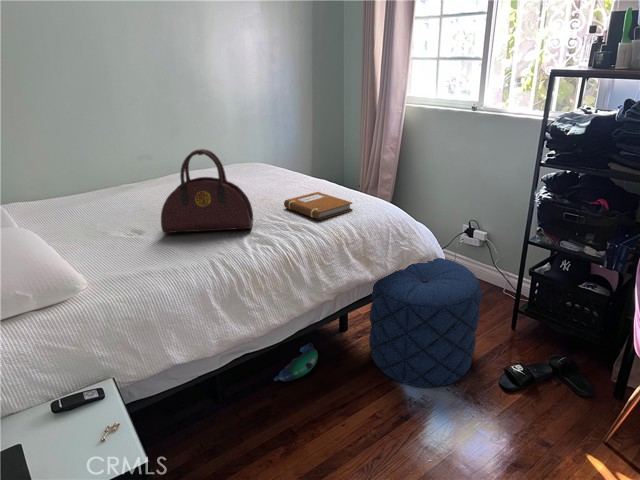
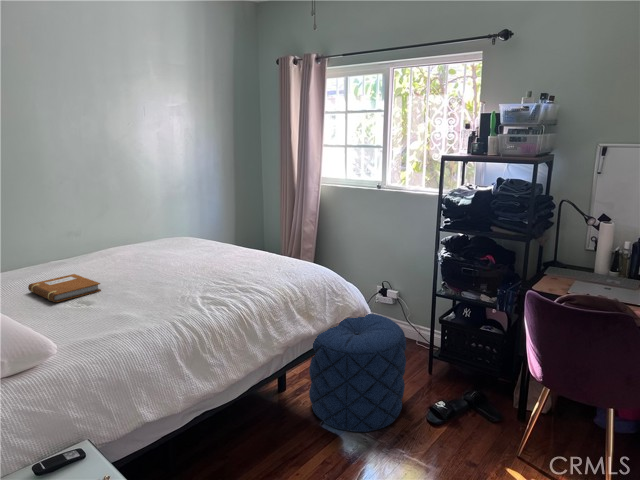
handbag: present [161,149,253,233] -> none [115,221,203,301]
notebook: present [284,192,353,220] -> present [28,274,101,302]
plush toy: present [274,343,318,381] -> none [222,405,263,444]

